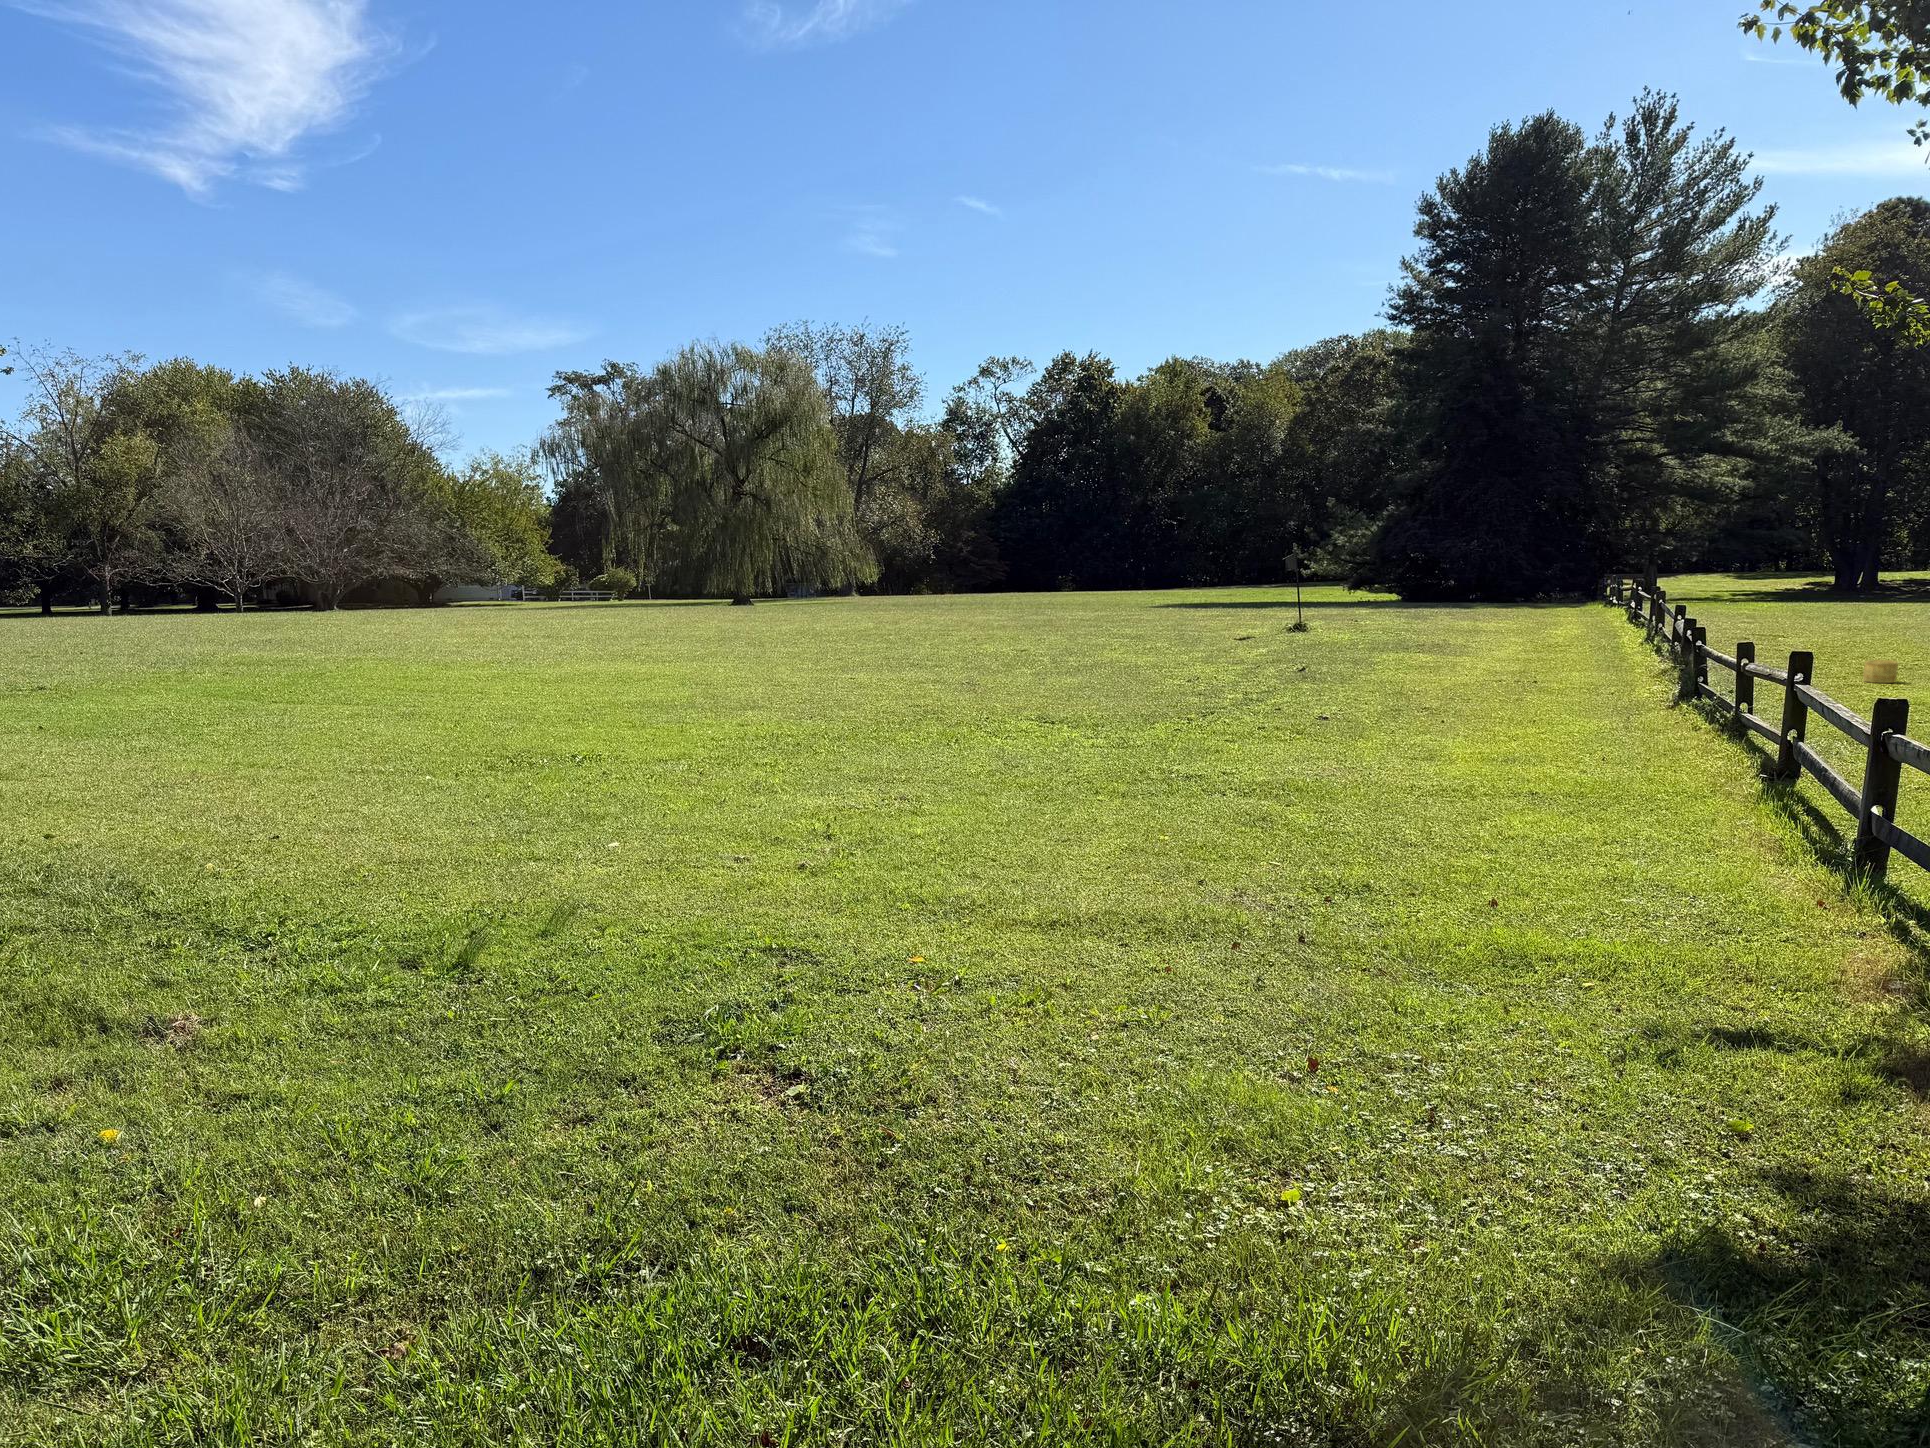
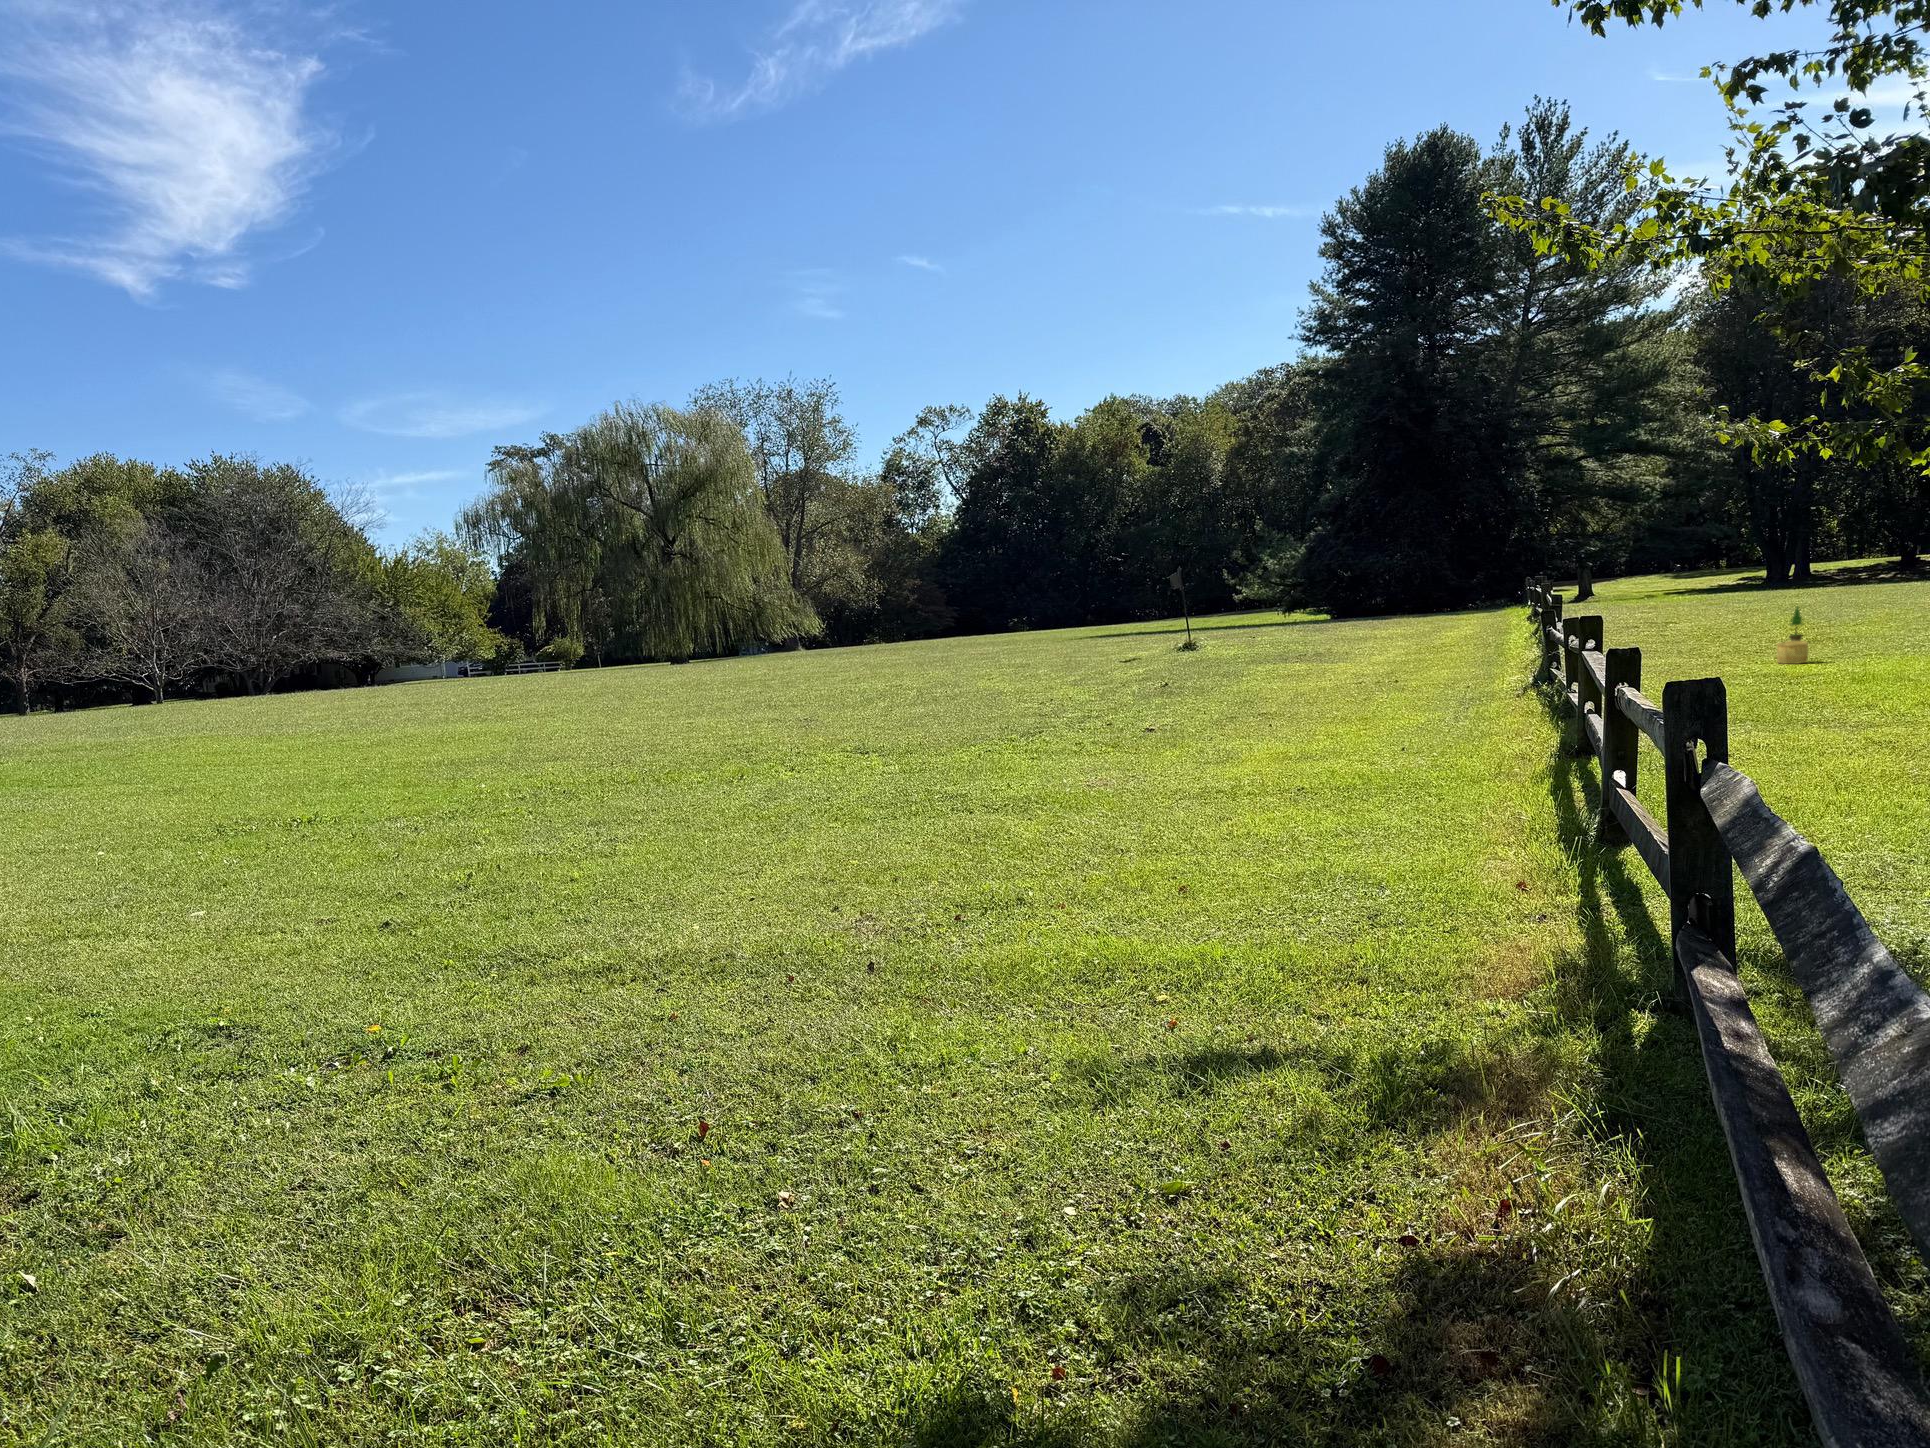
potted tree: none [1874,621,1893,661] -> present [1789,606,1803,641]

